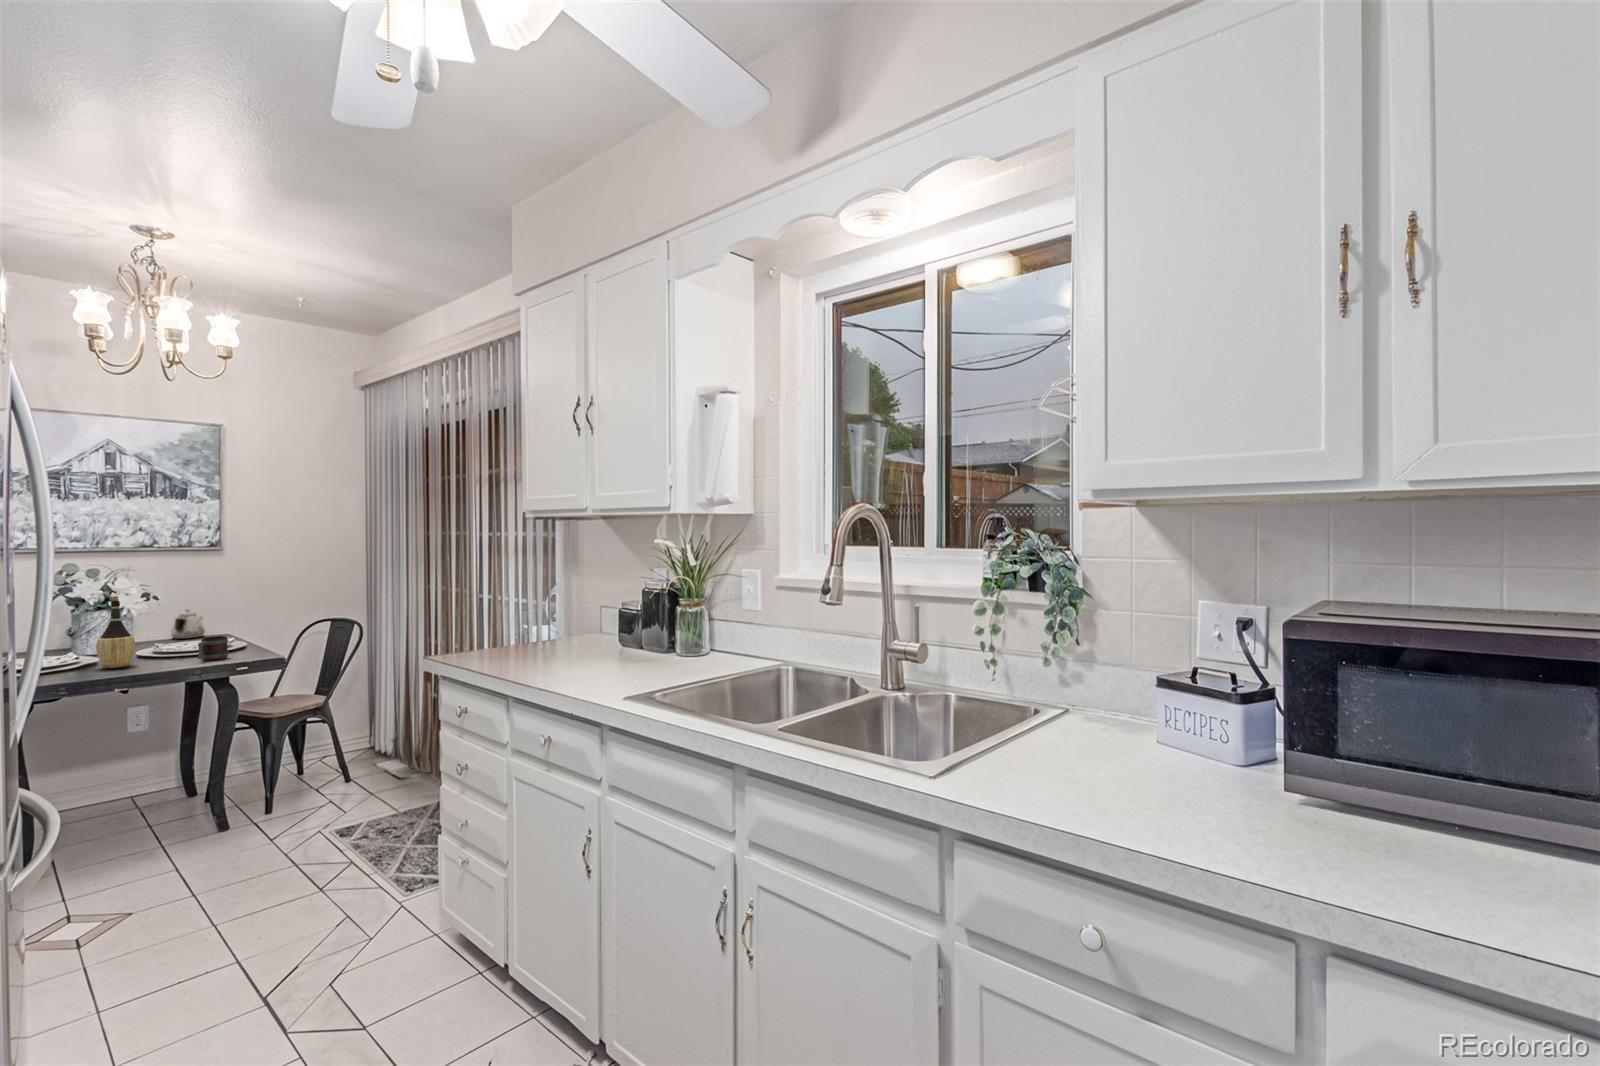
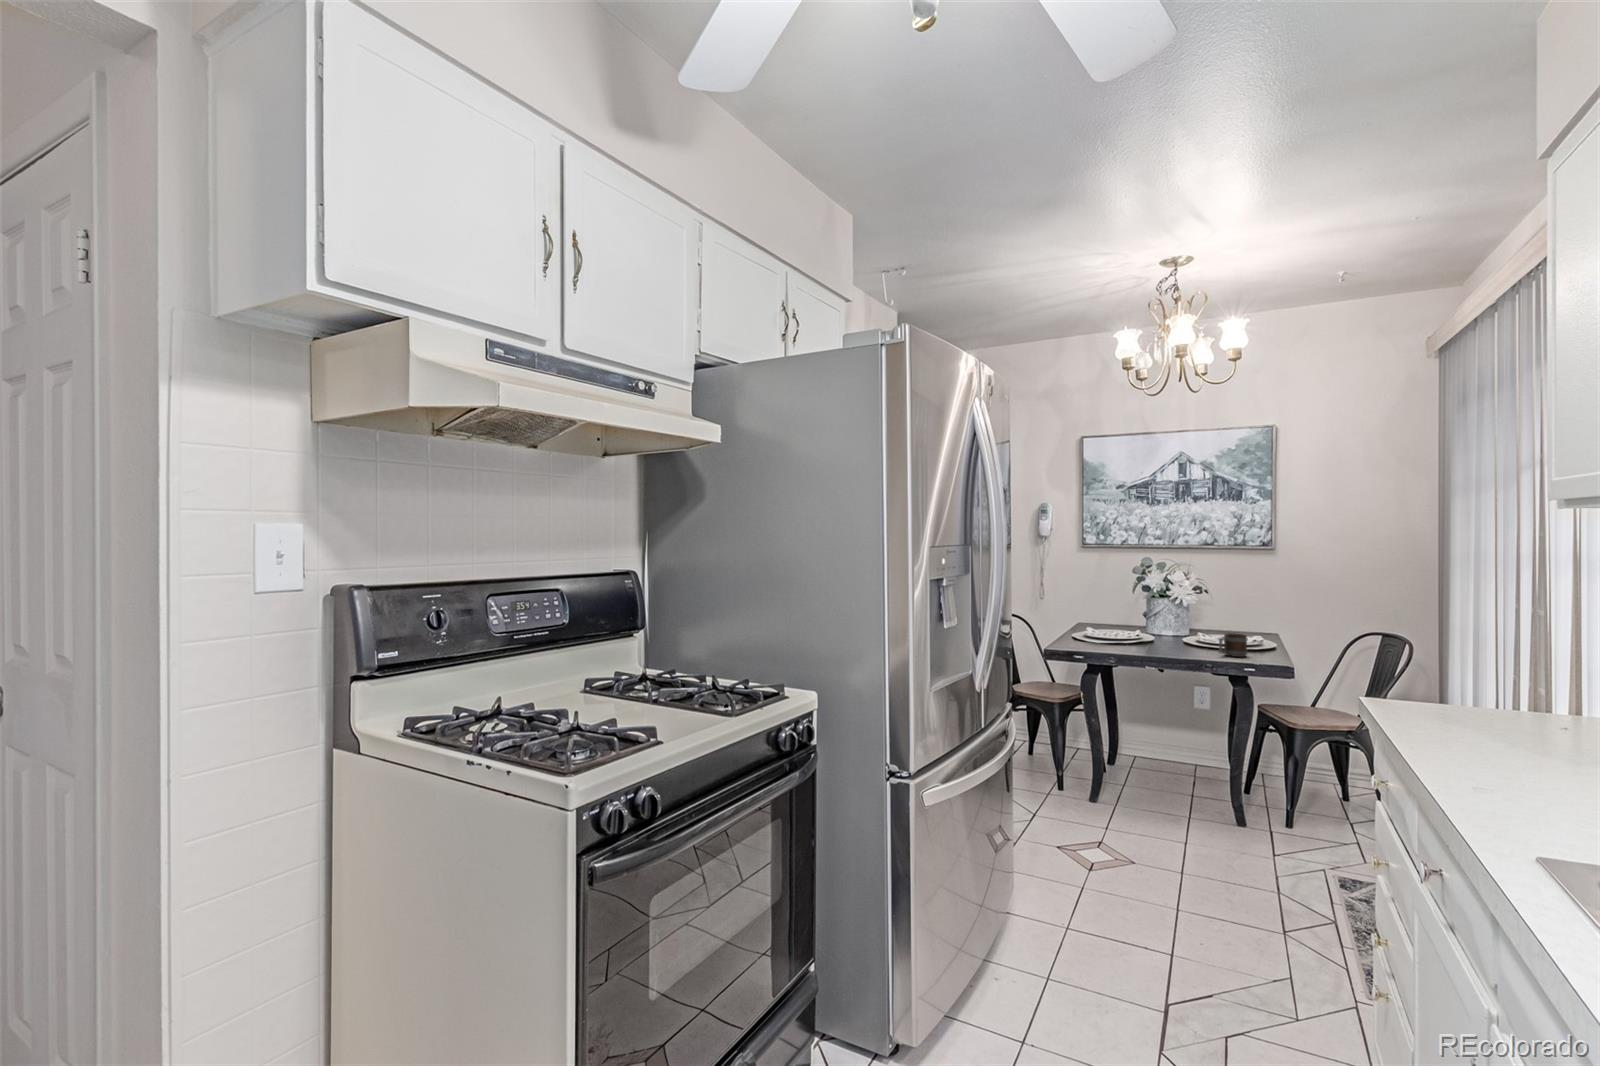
wine bottle: present [96,596,135,668] -> none [1145,586,1173,648]
teapot: present [171,610,205,639] -> none [1225,605,1255,633]

